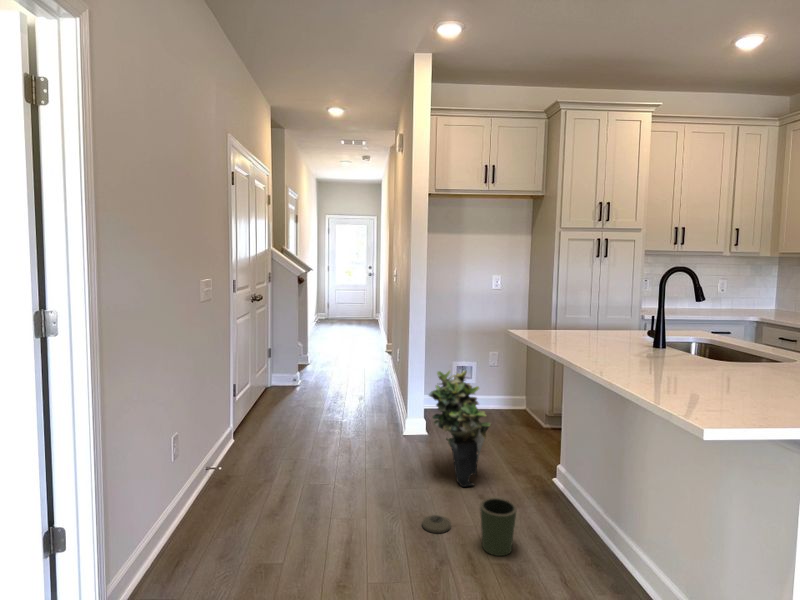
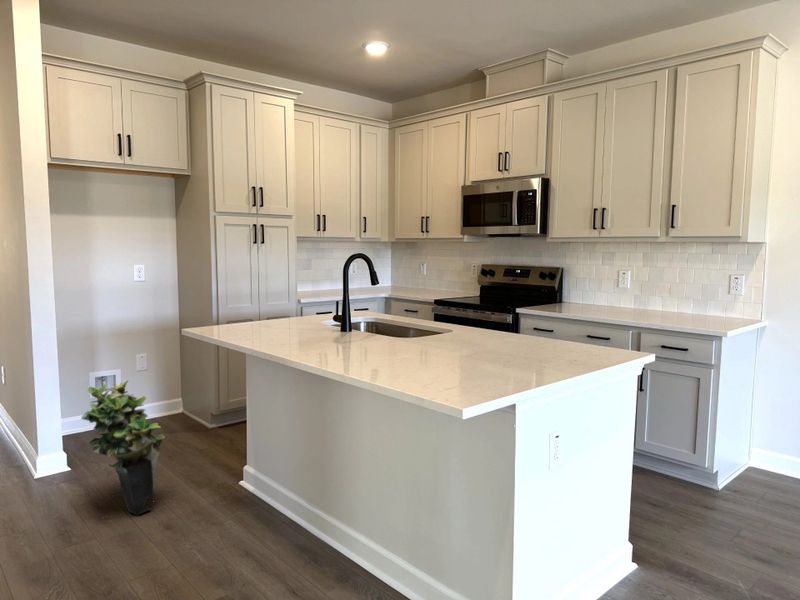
trash can: present [422,498,517,556] -> none [99,510,217,576]

